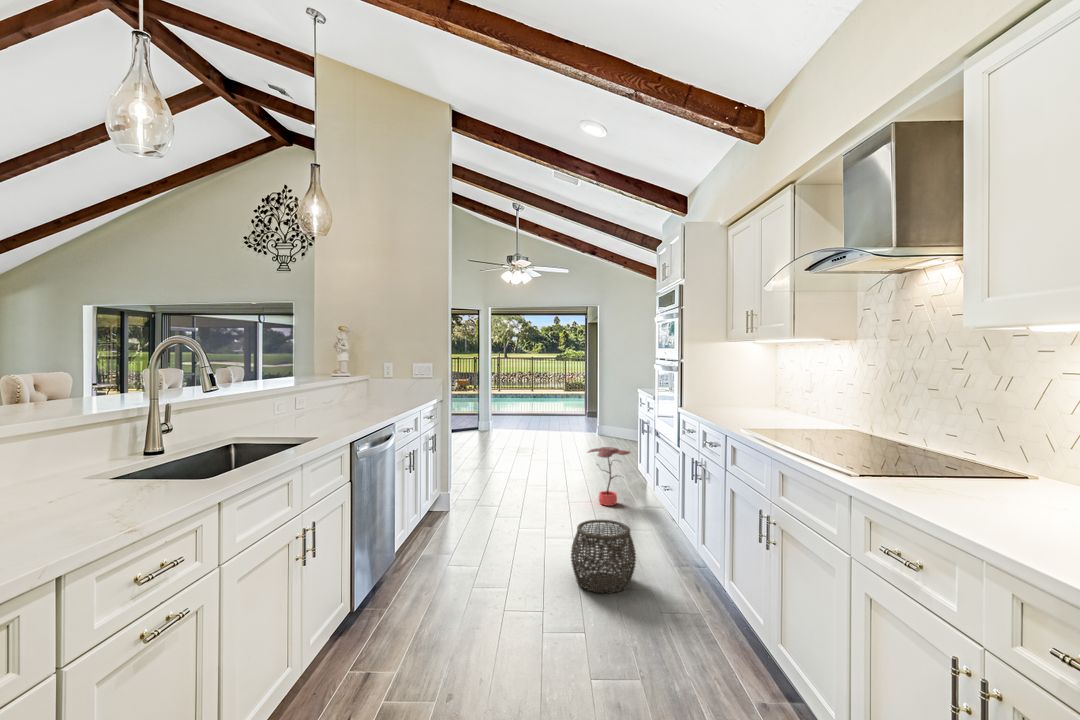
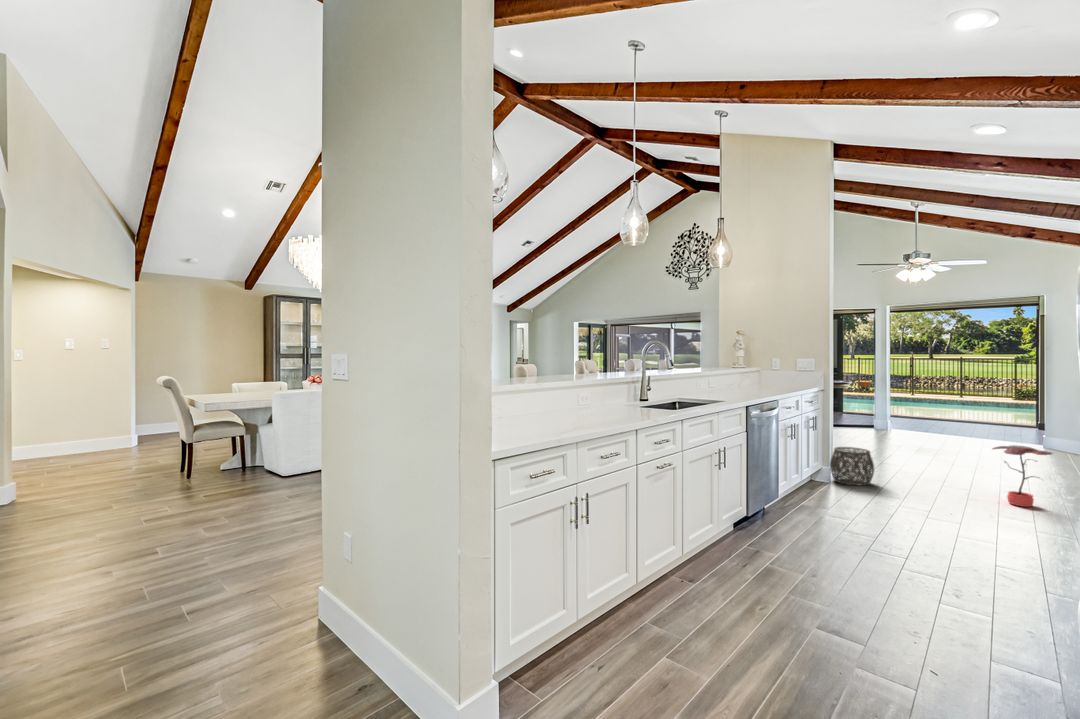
woven basket: present [571,520,636,593] -> present [830,447,874,486]

